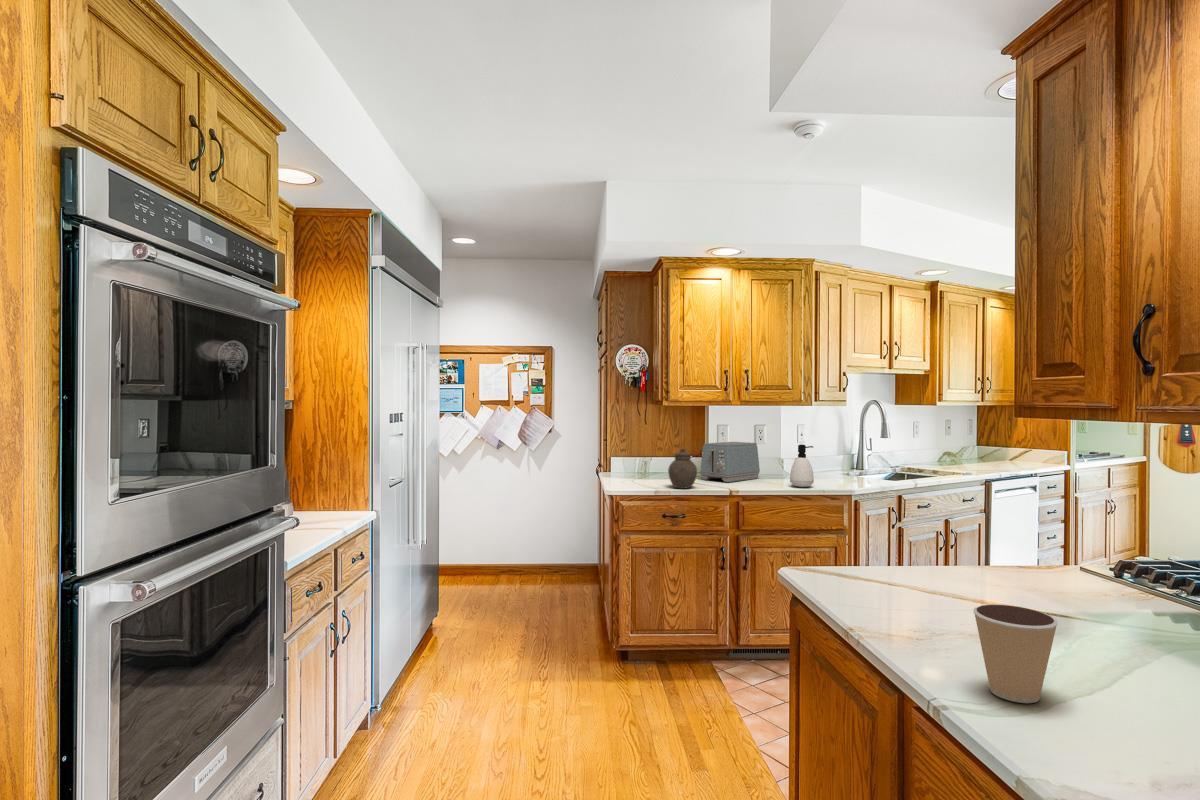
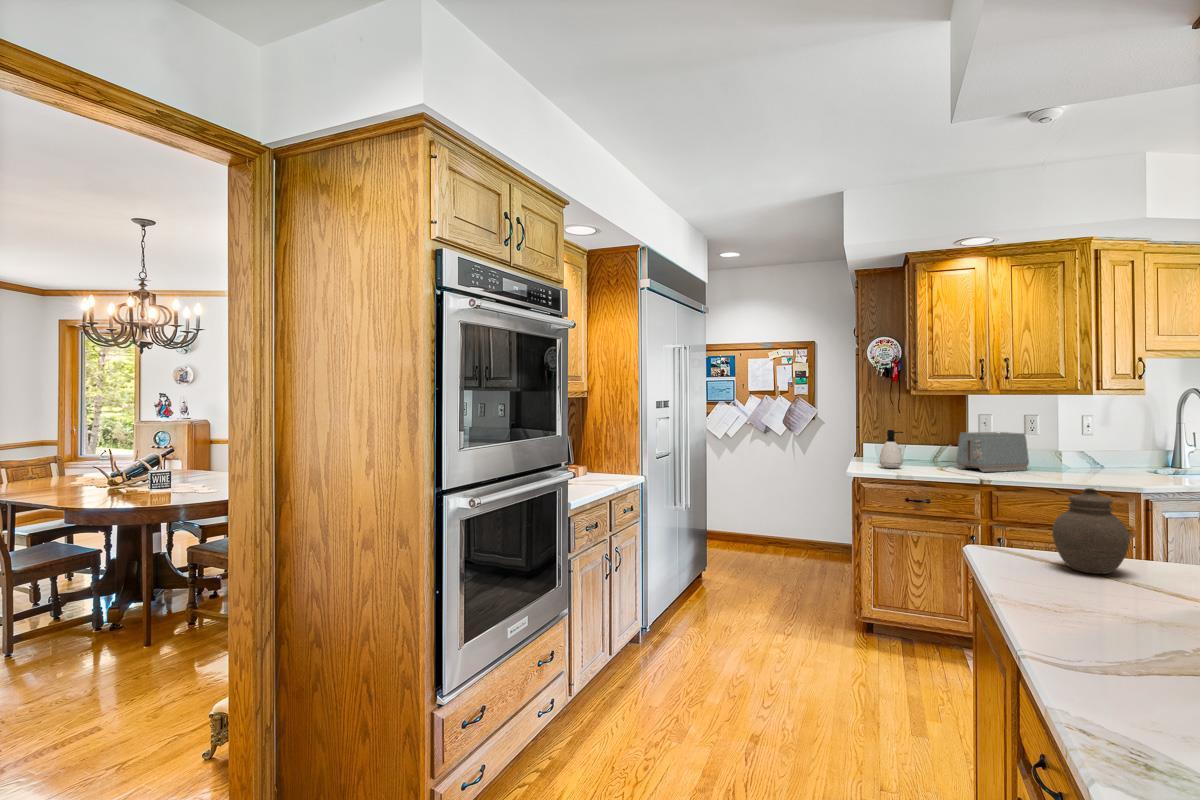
soap dispenser: present [790,444,814,487] -> present [880,430,903,468]
jar: present [668,449,697,489] -> present [1052,488,1130,574]
coffee cup: present [973,604,1058,703] -> none [1058,567,1140,654]

